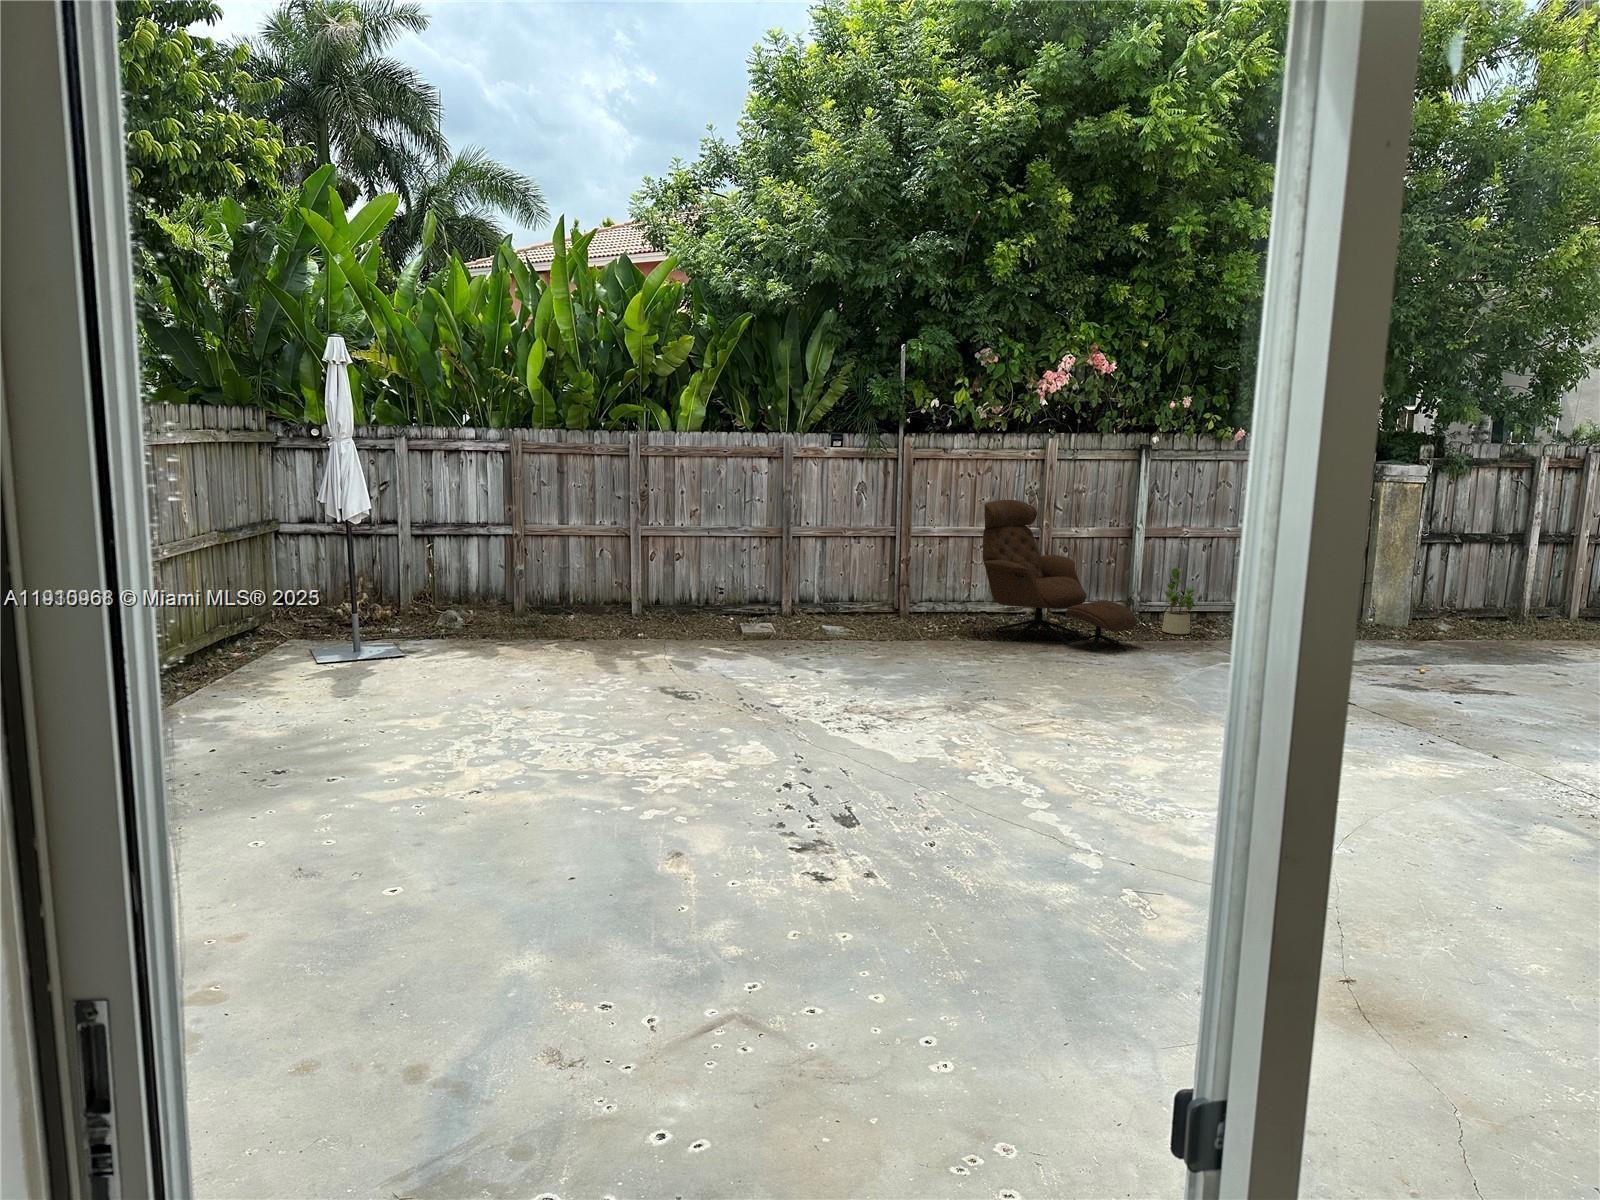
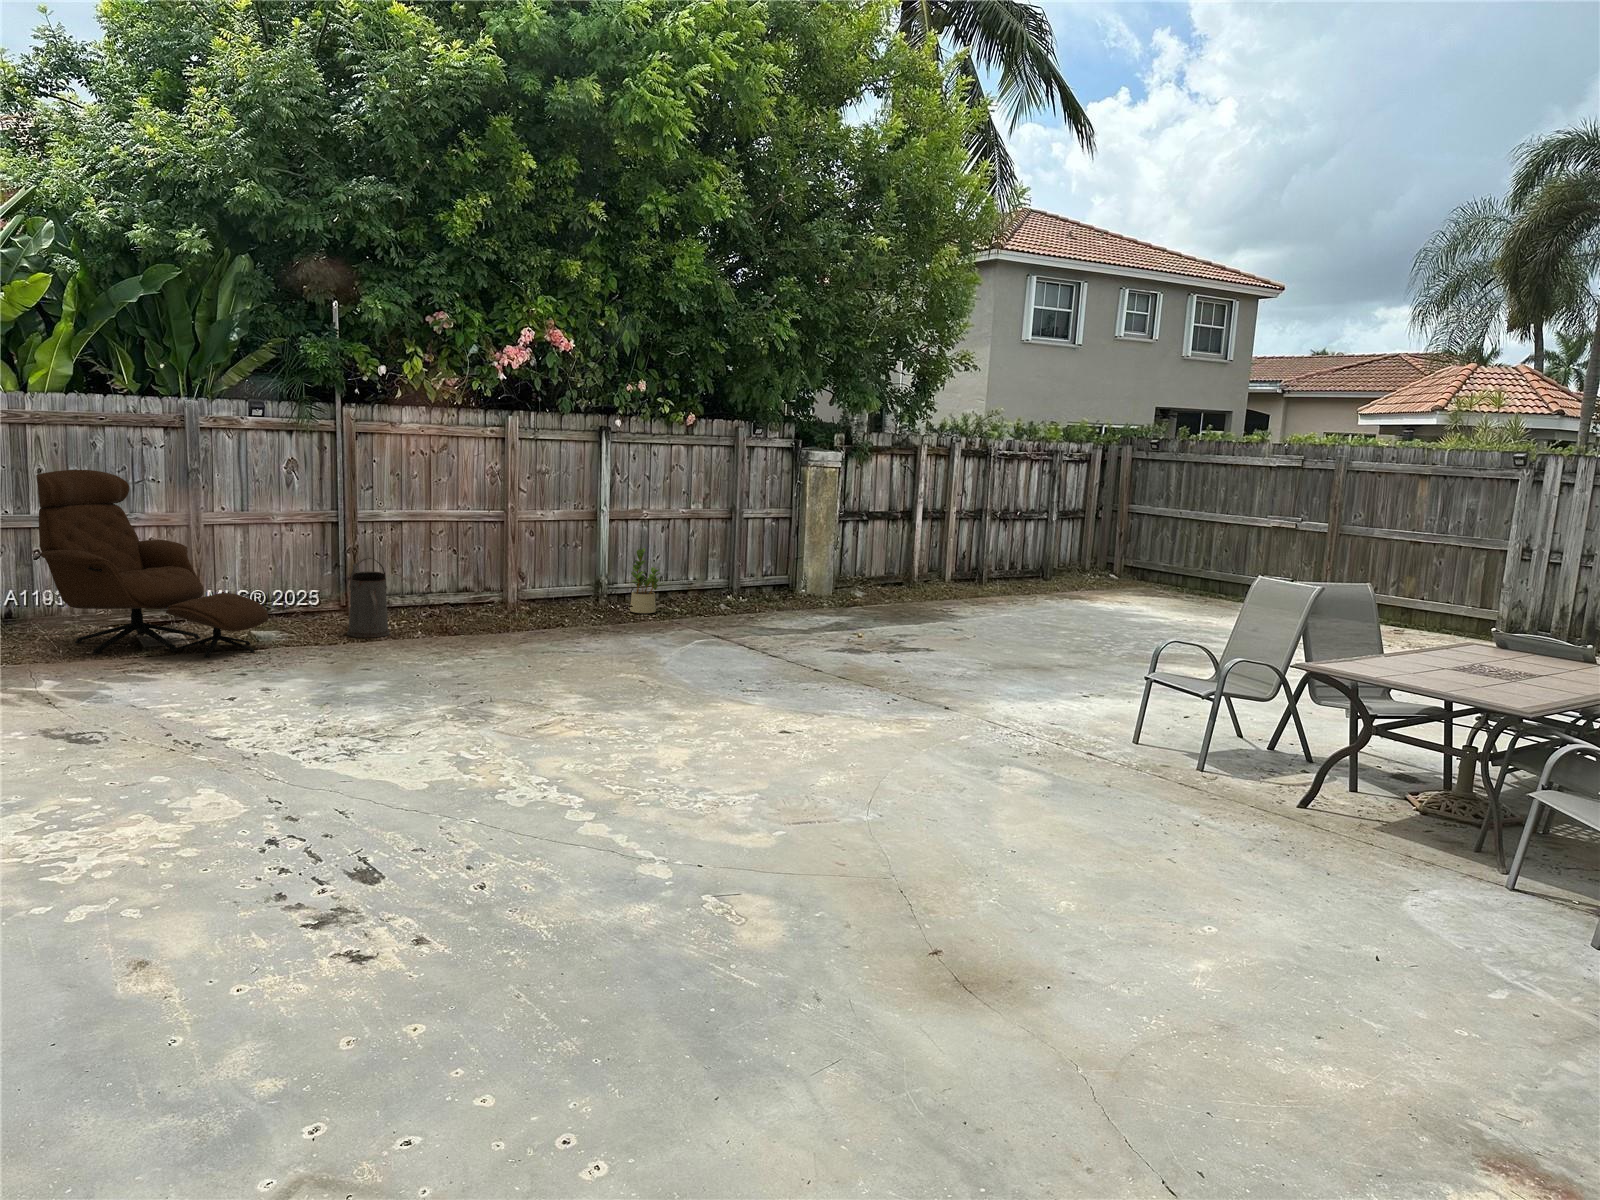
lounge chair: present [983,500,1137,651] -> present [36,470,269,657]
watering can: none [893,568,928,638] -> present [347,558,390,638]

